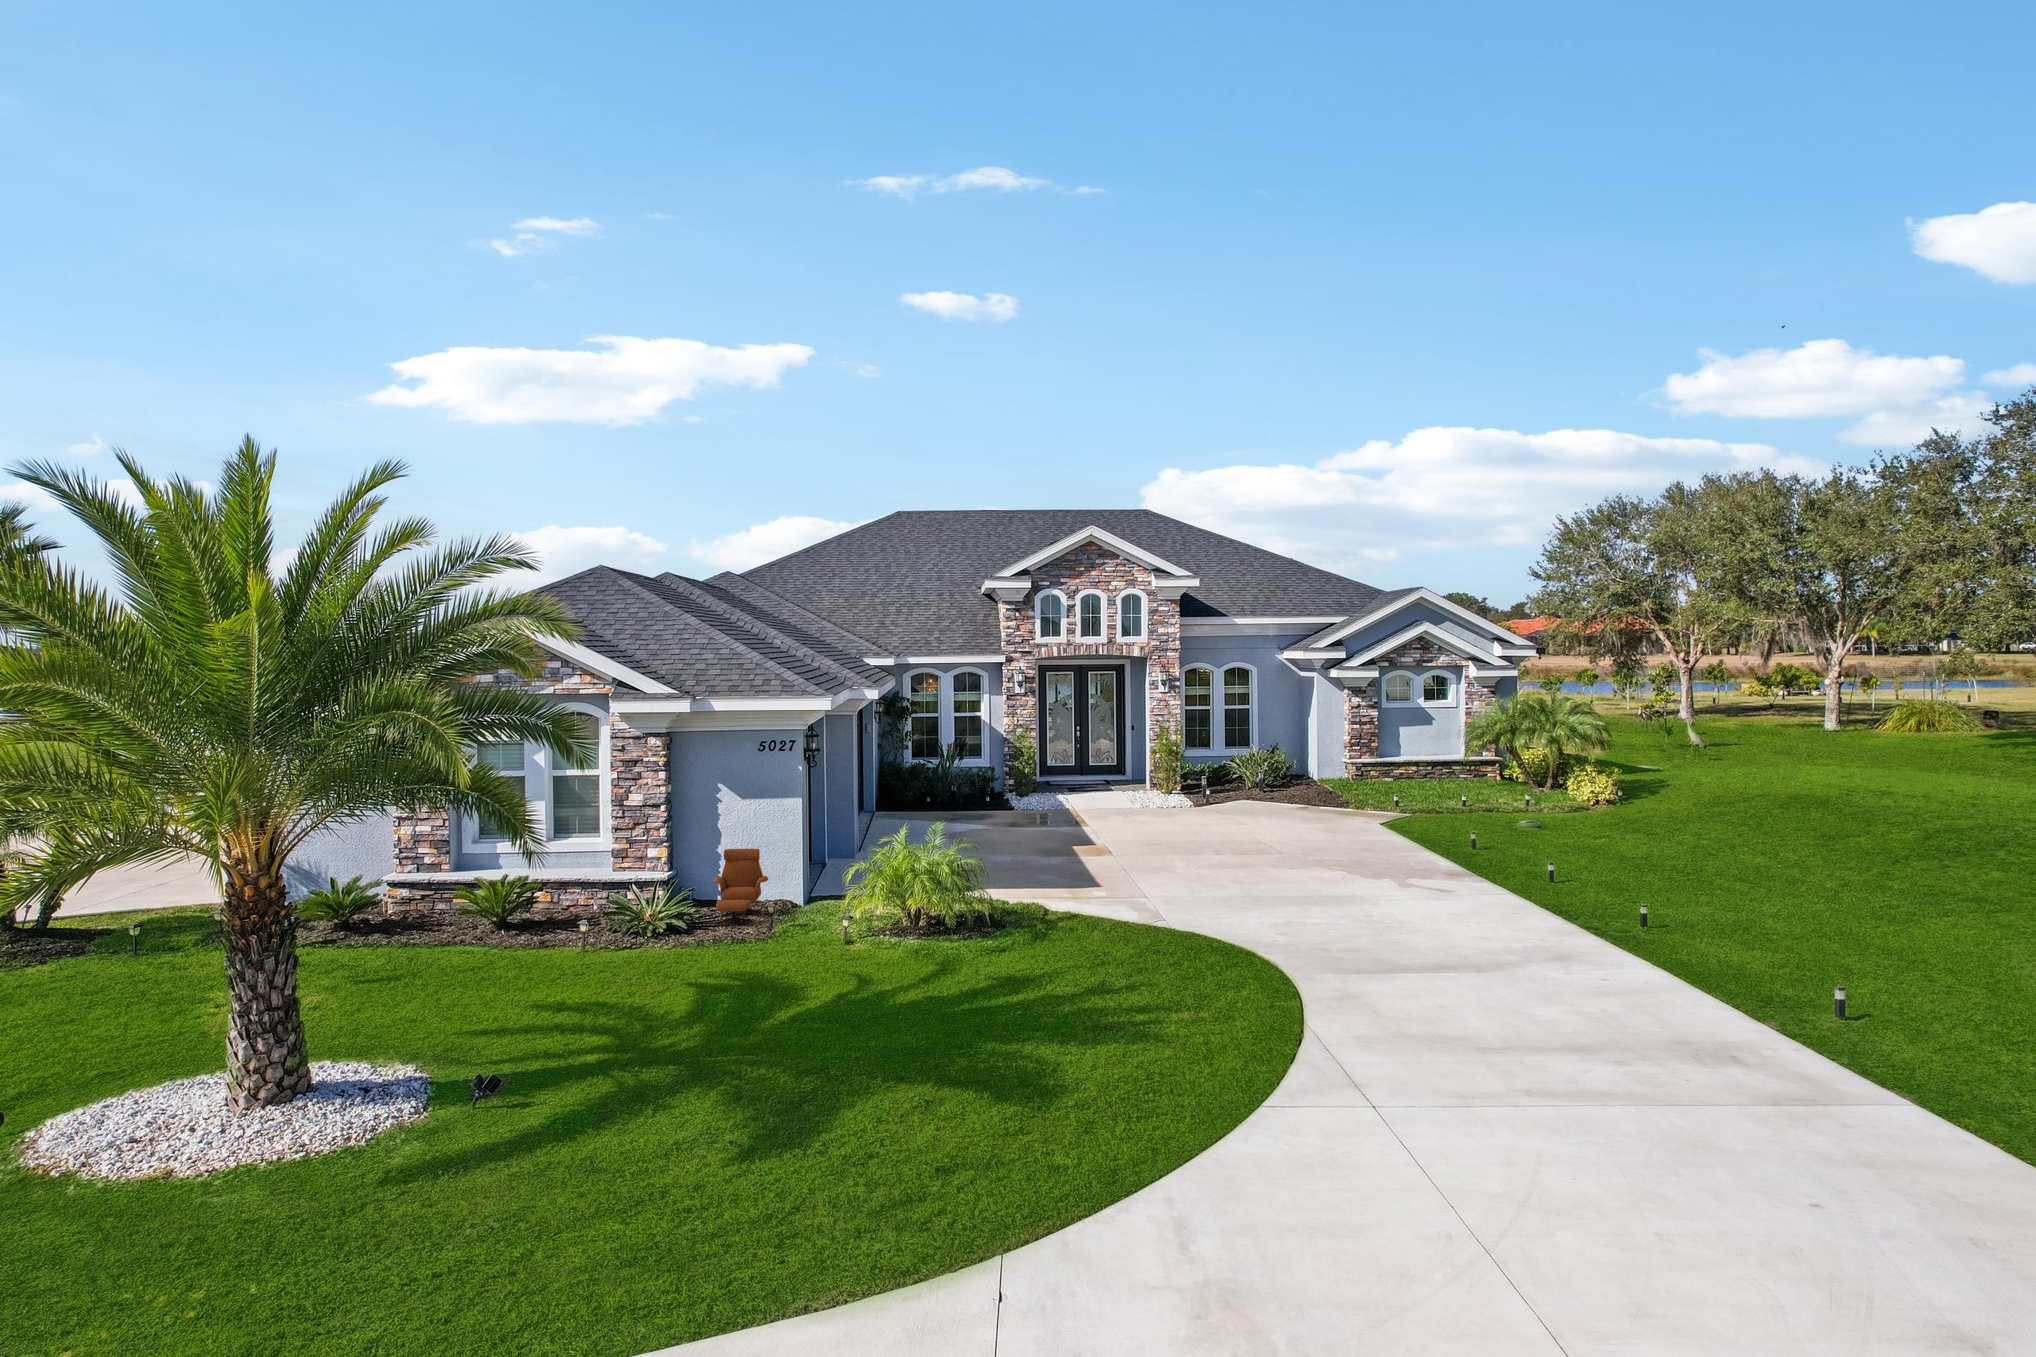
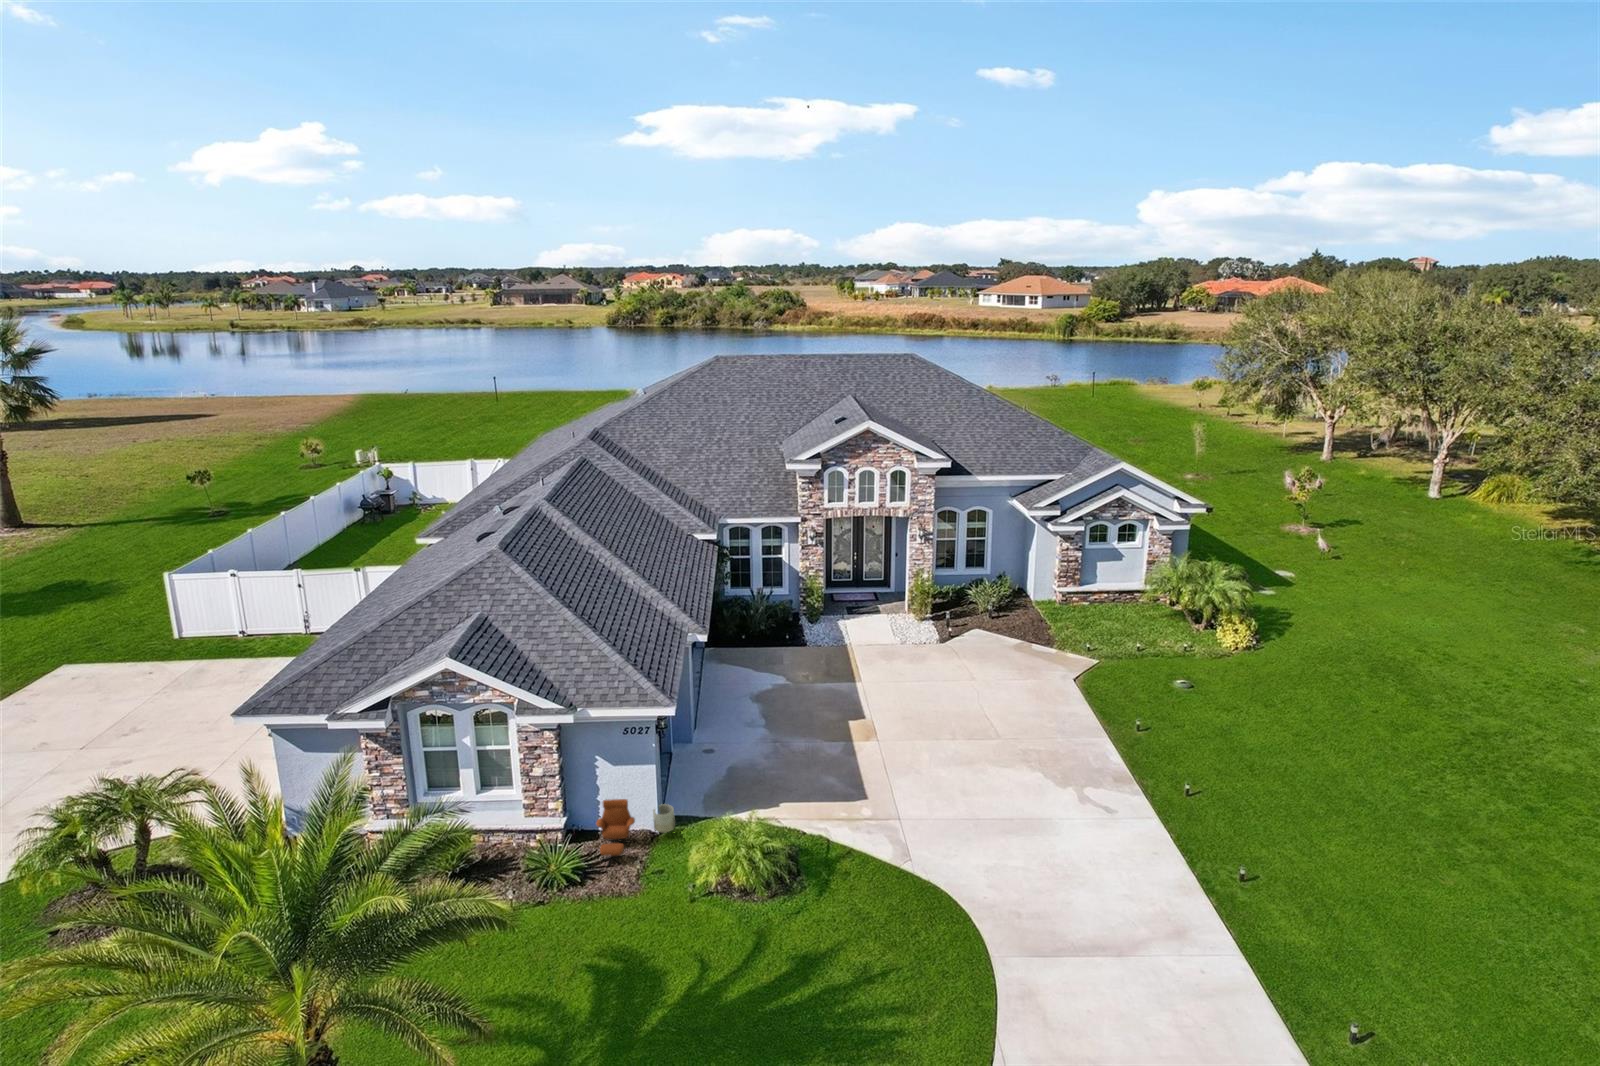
planter: none [794,866,824,911] -> present [653,804,675,832]

